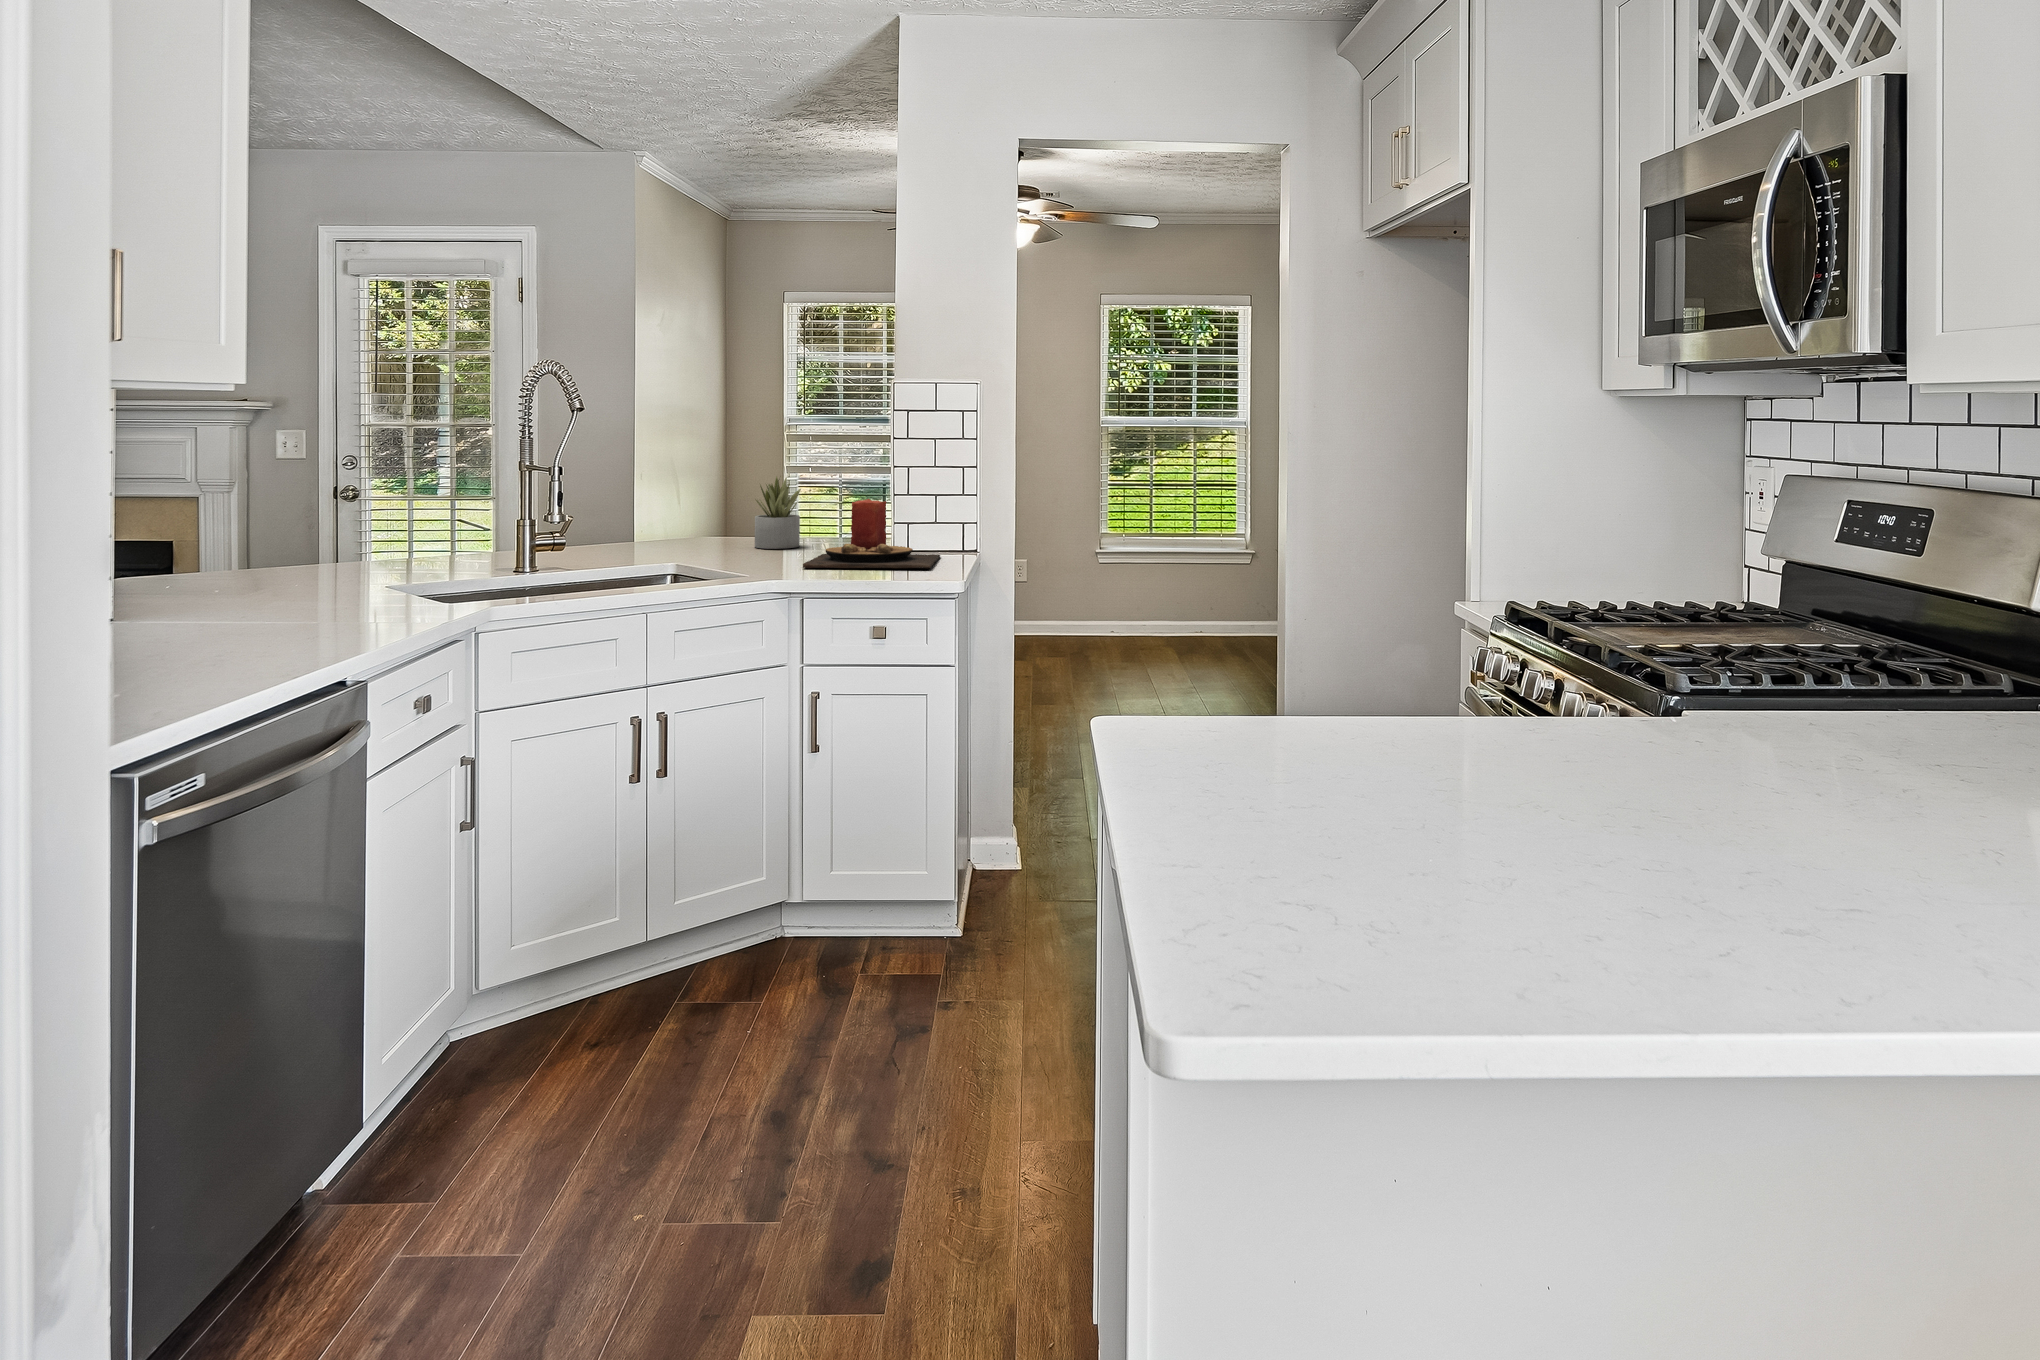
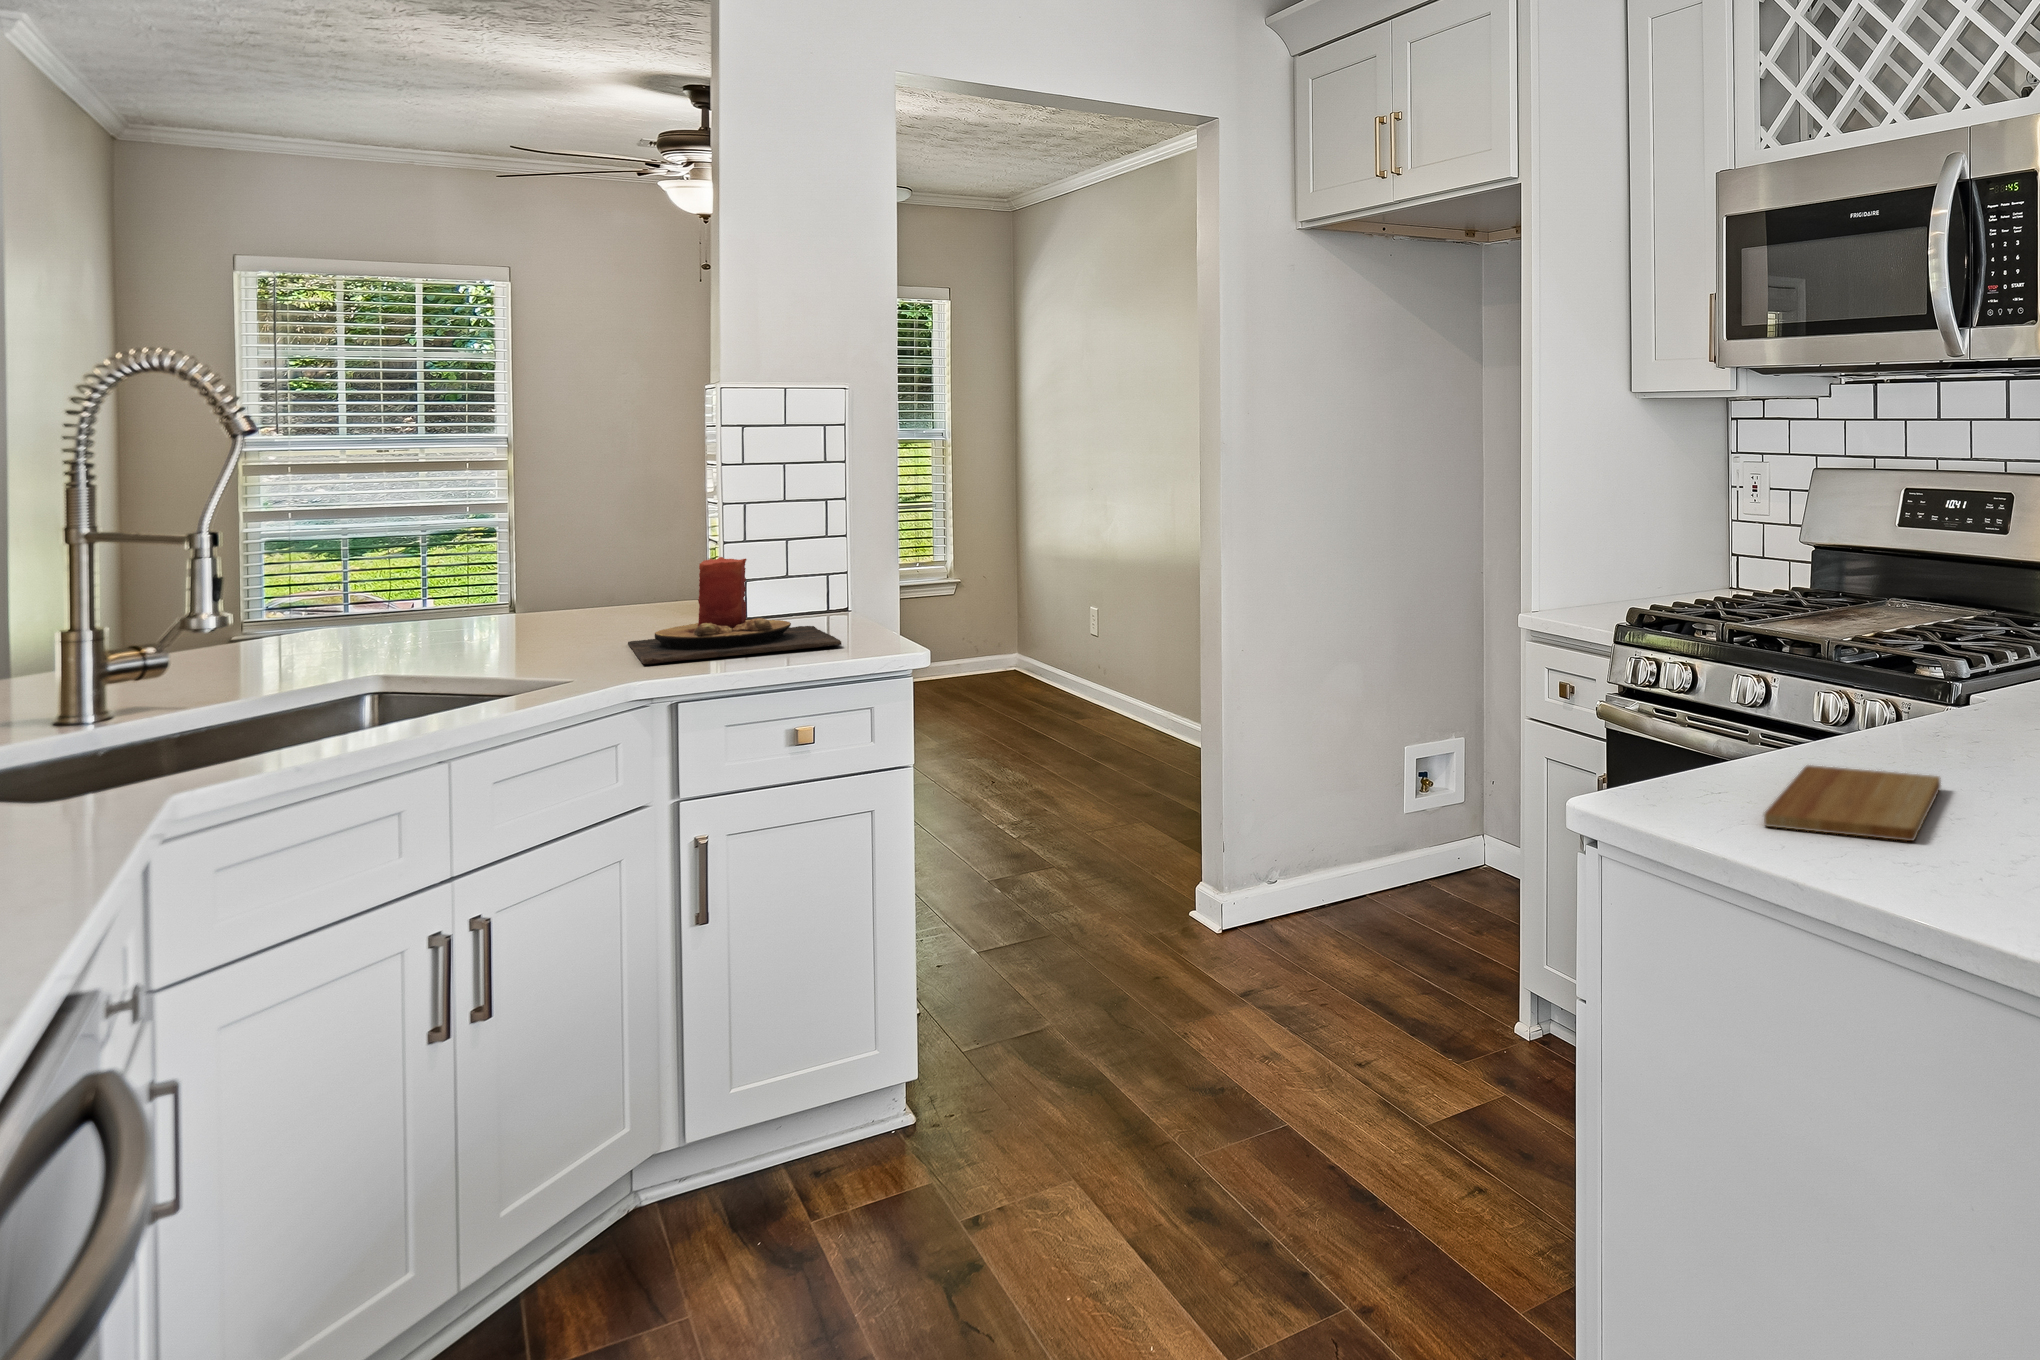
succulent plant: present [755,477,801,549] -> none [476,533,560,644]
cutting board: none [1180,729,1405,792] -> present [1764,765,1941,841]

